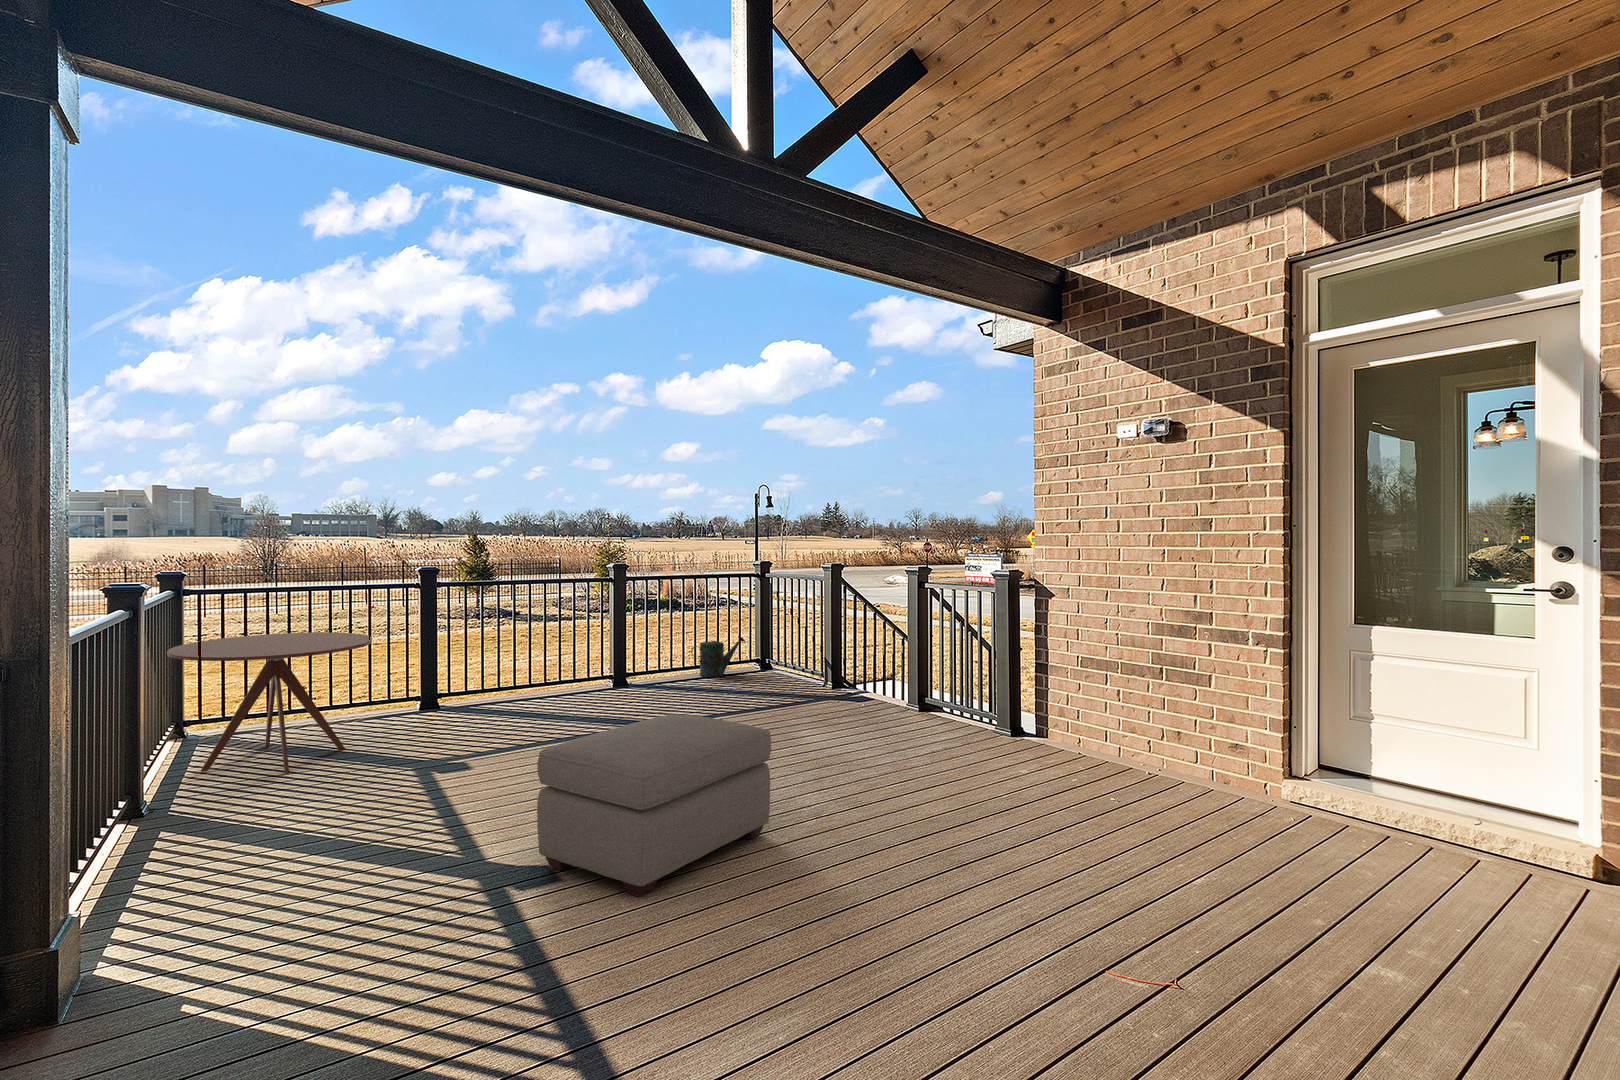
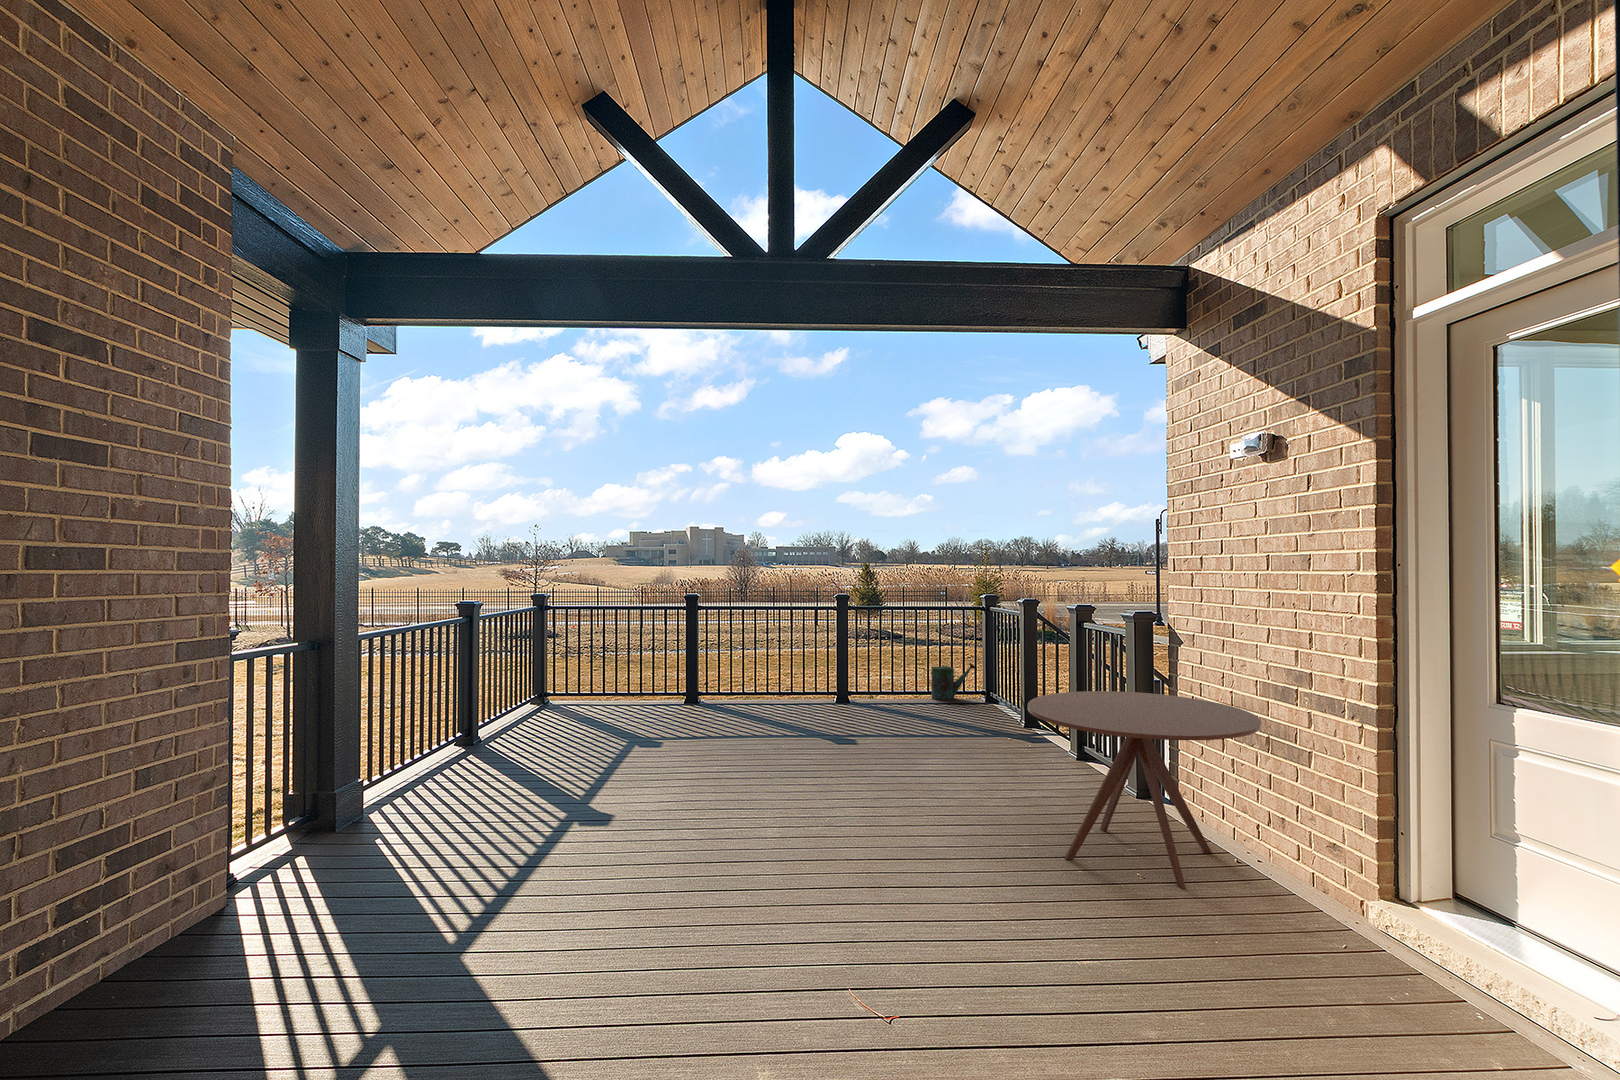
round table: present [167,632,372,773] -> present [1028,691,1261,888]
ottoman: present [537,714,771,897] -> none [578,720,762,858]

